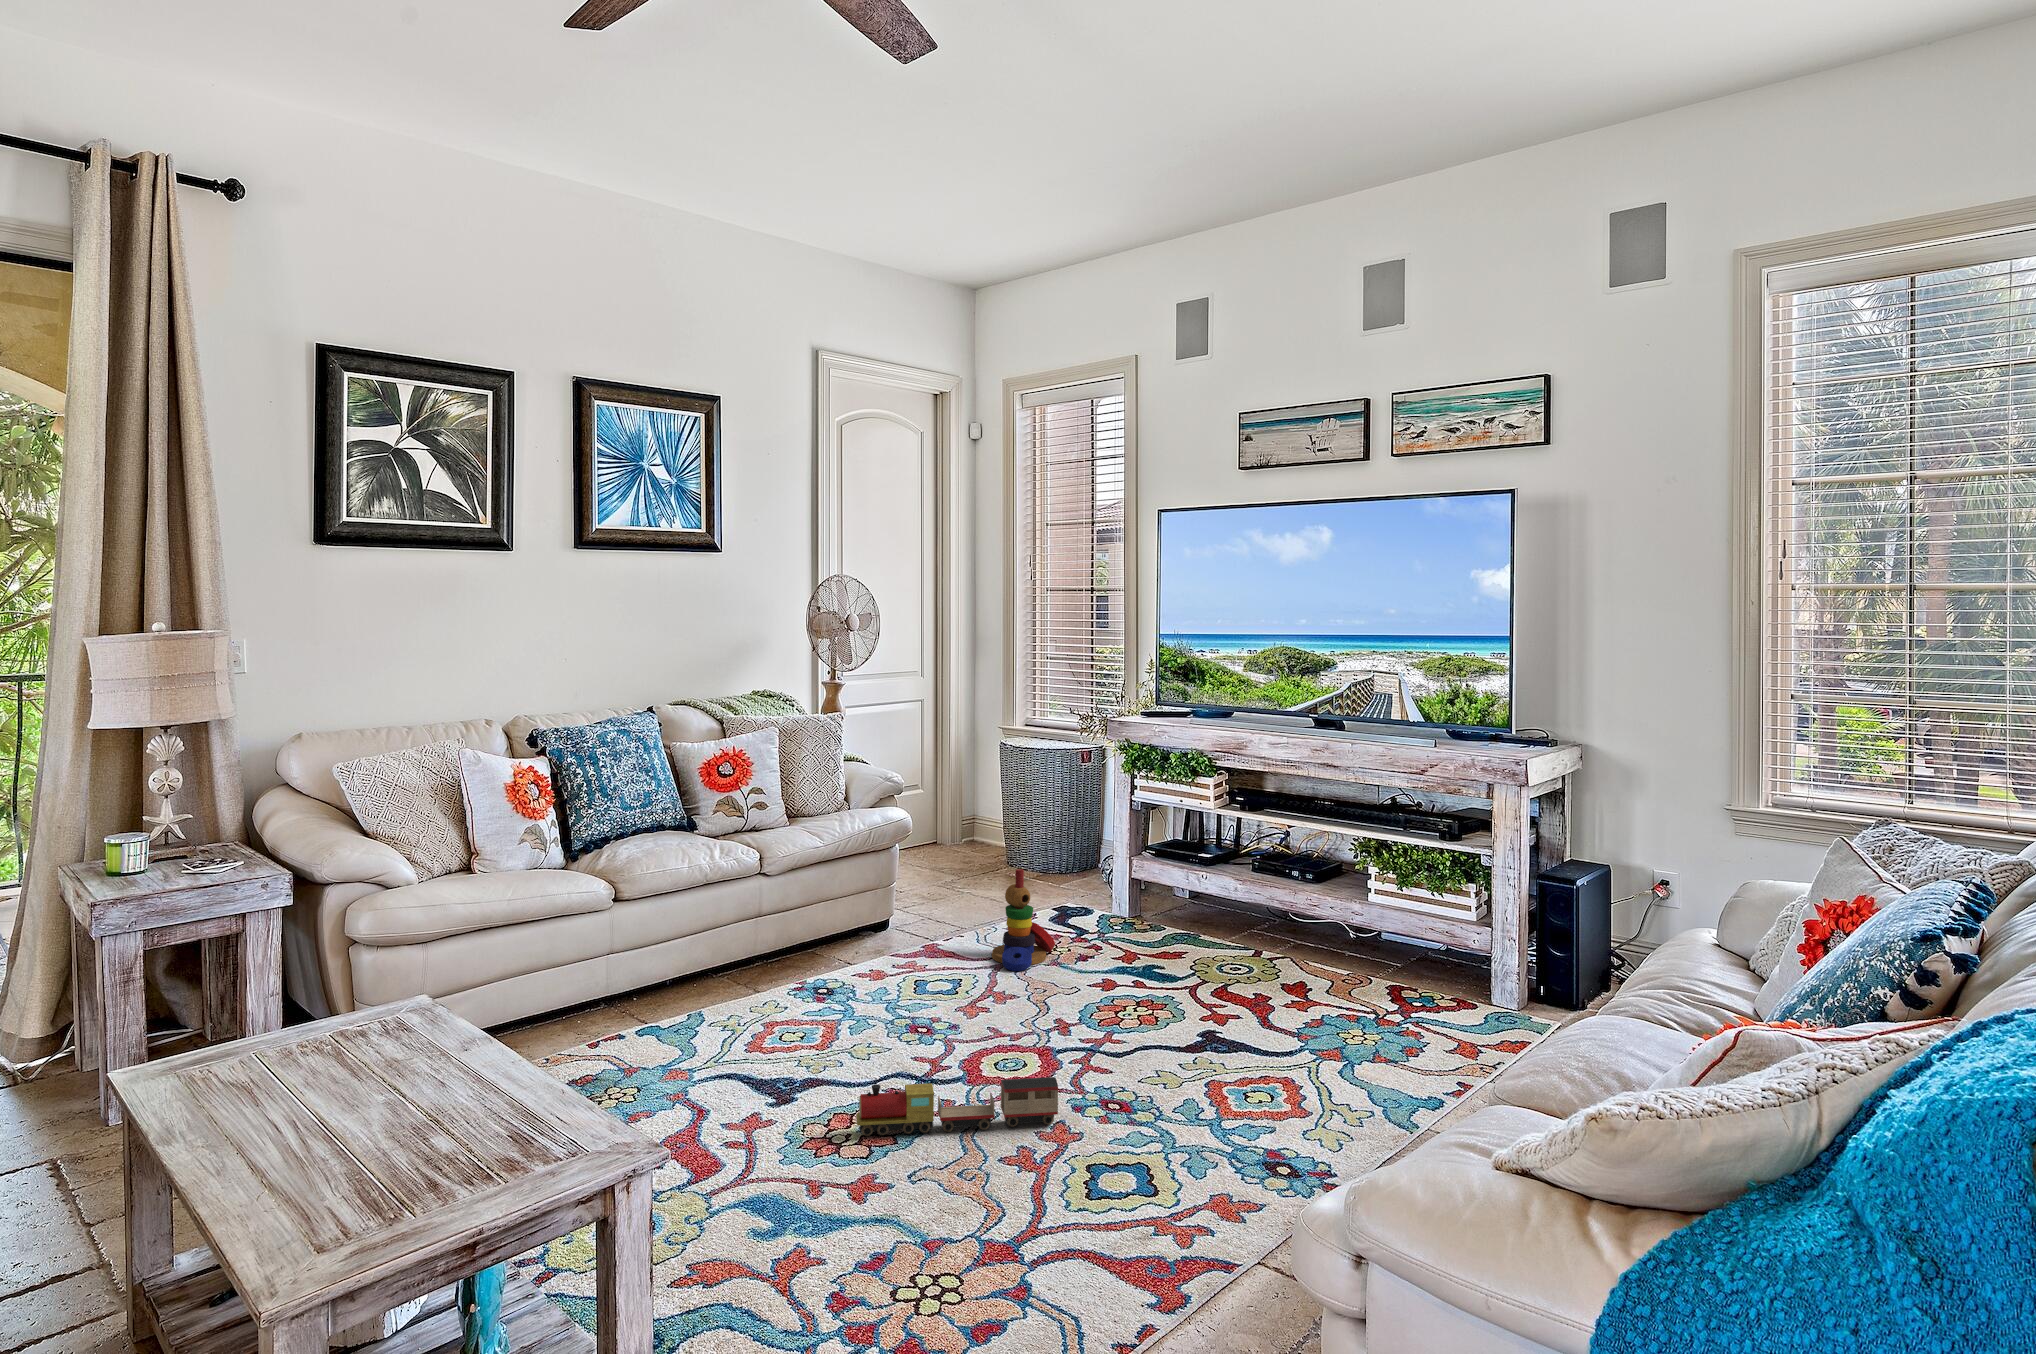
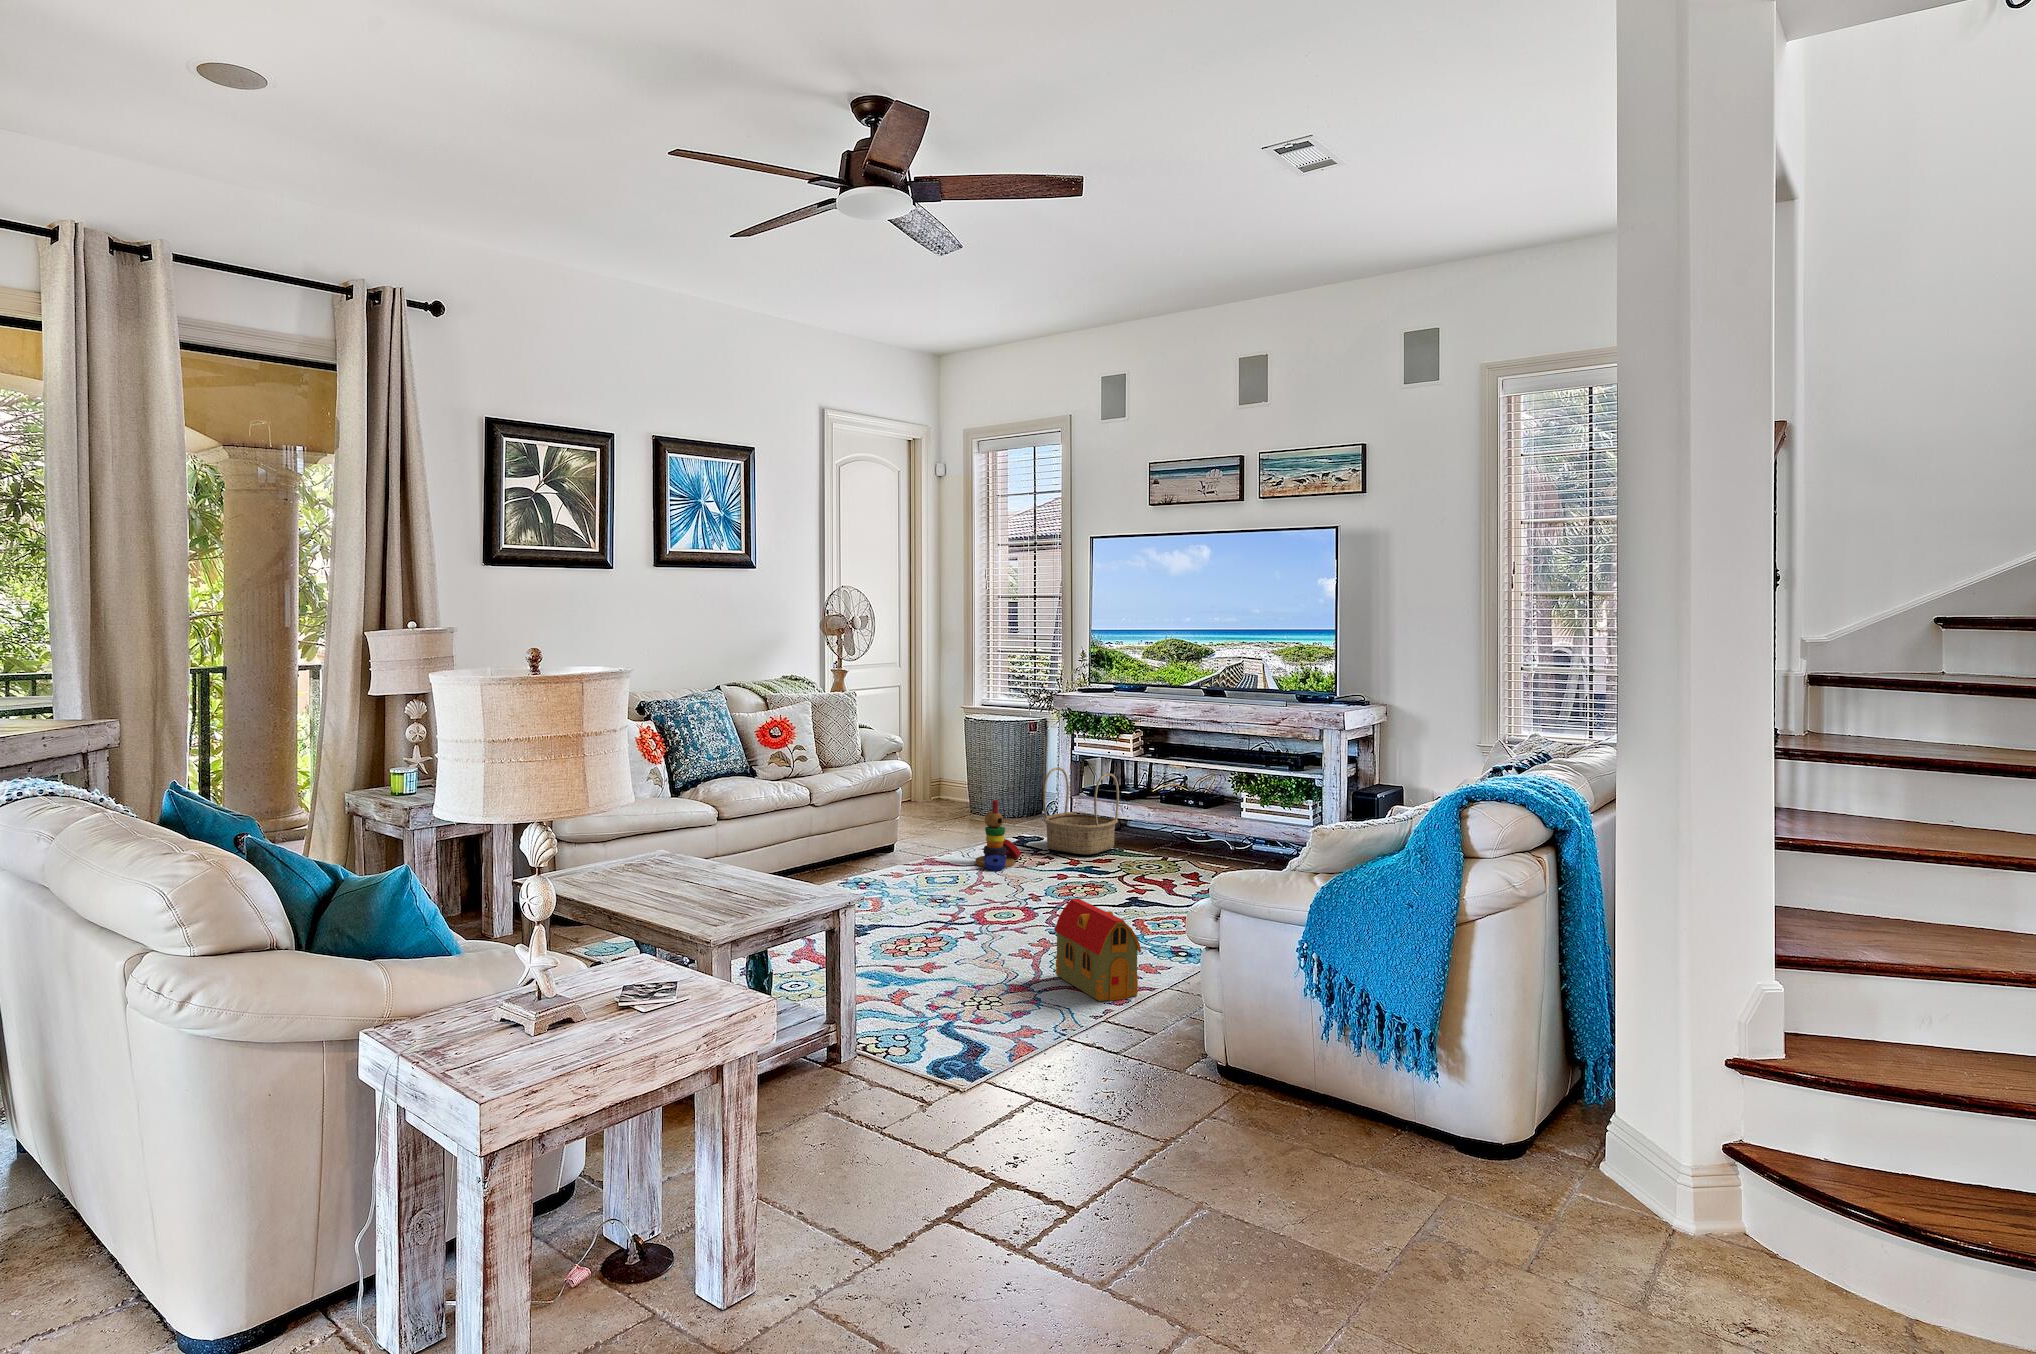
basket: none [1090,820,1194,944] -> present [1043,767,1119,854]
toy train: present [856,1077,1058,1136] -> none [915,911,1041,946]
toy house: none [1065,1089,1213,1305] -> present [1055,898,1141,1001]

